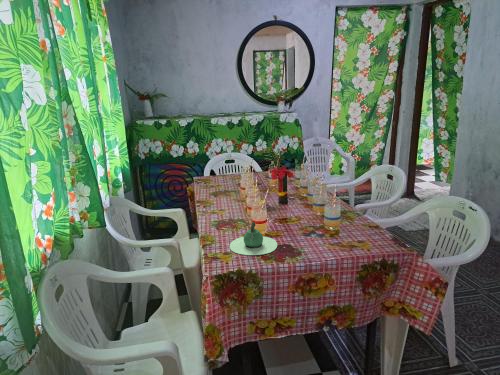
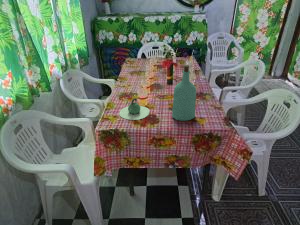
bottle: none [314,165,349,249] -> present [172,65,196,121]

